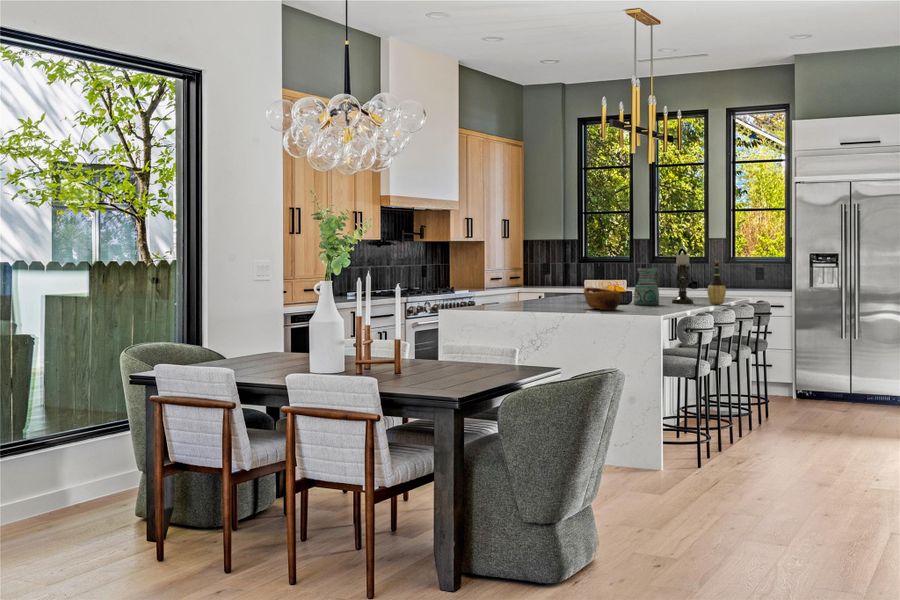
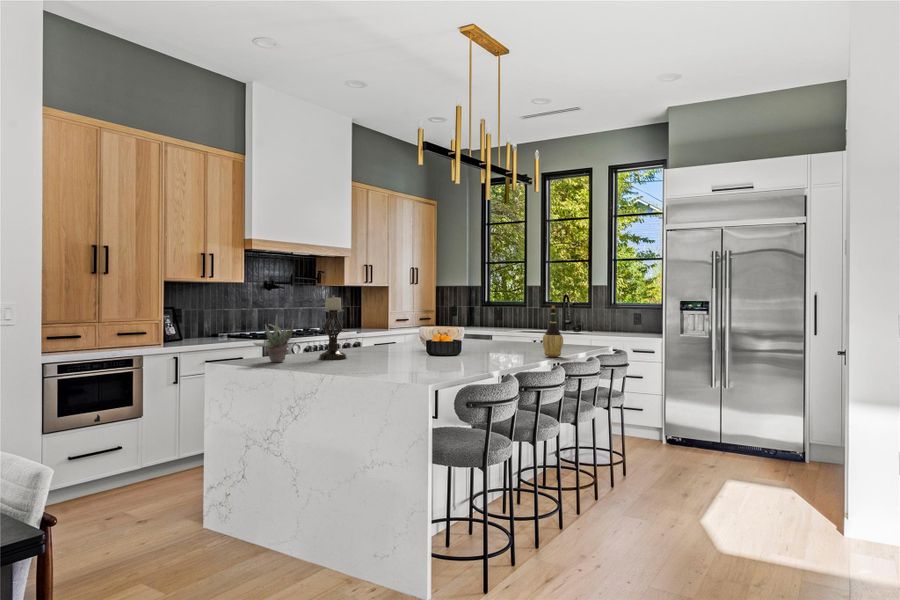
candle holder: present [672,253,693,303] -> present [319,295,346,360]
ceramic pitcher: present [634,268,659,305] -> none [458,313,491,356]
succulent plant: none [495,270,520,310] -> present [254,315,294,362]
wooden bowl: present [584,287,622,310] -> none [379,335,416,366]

